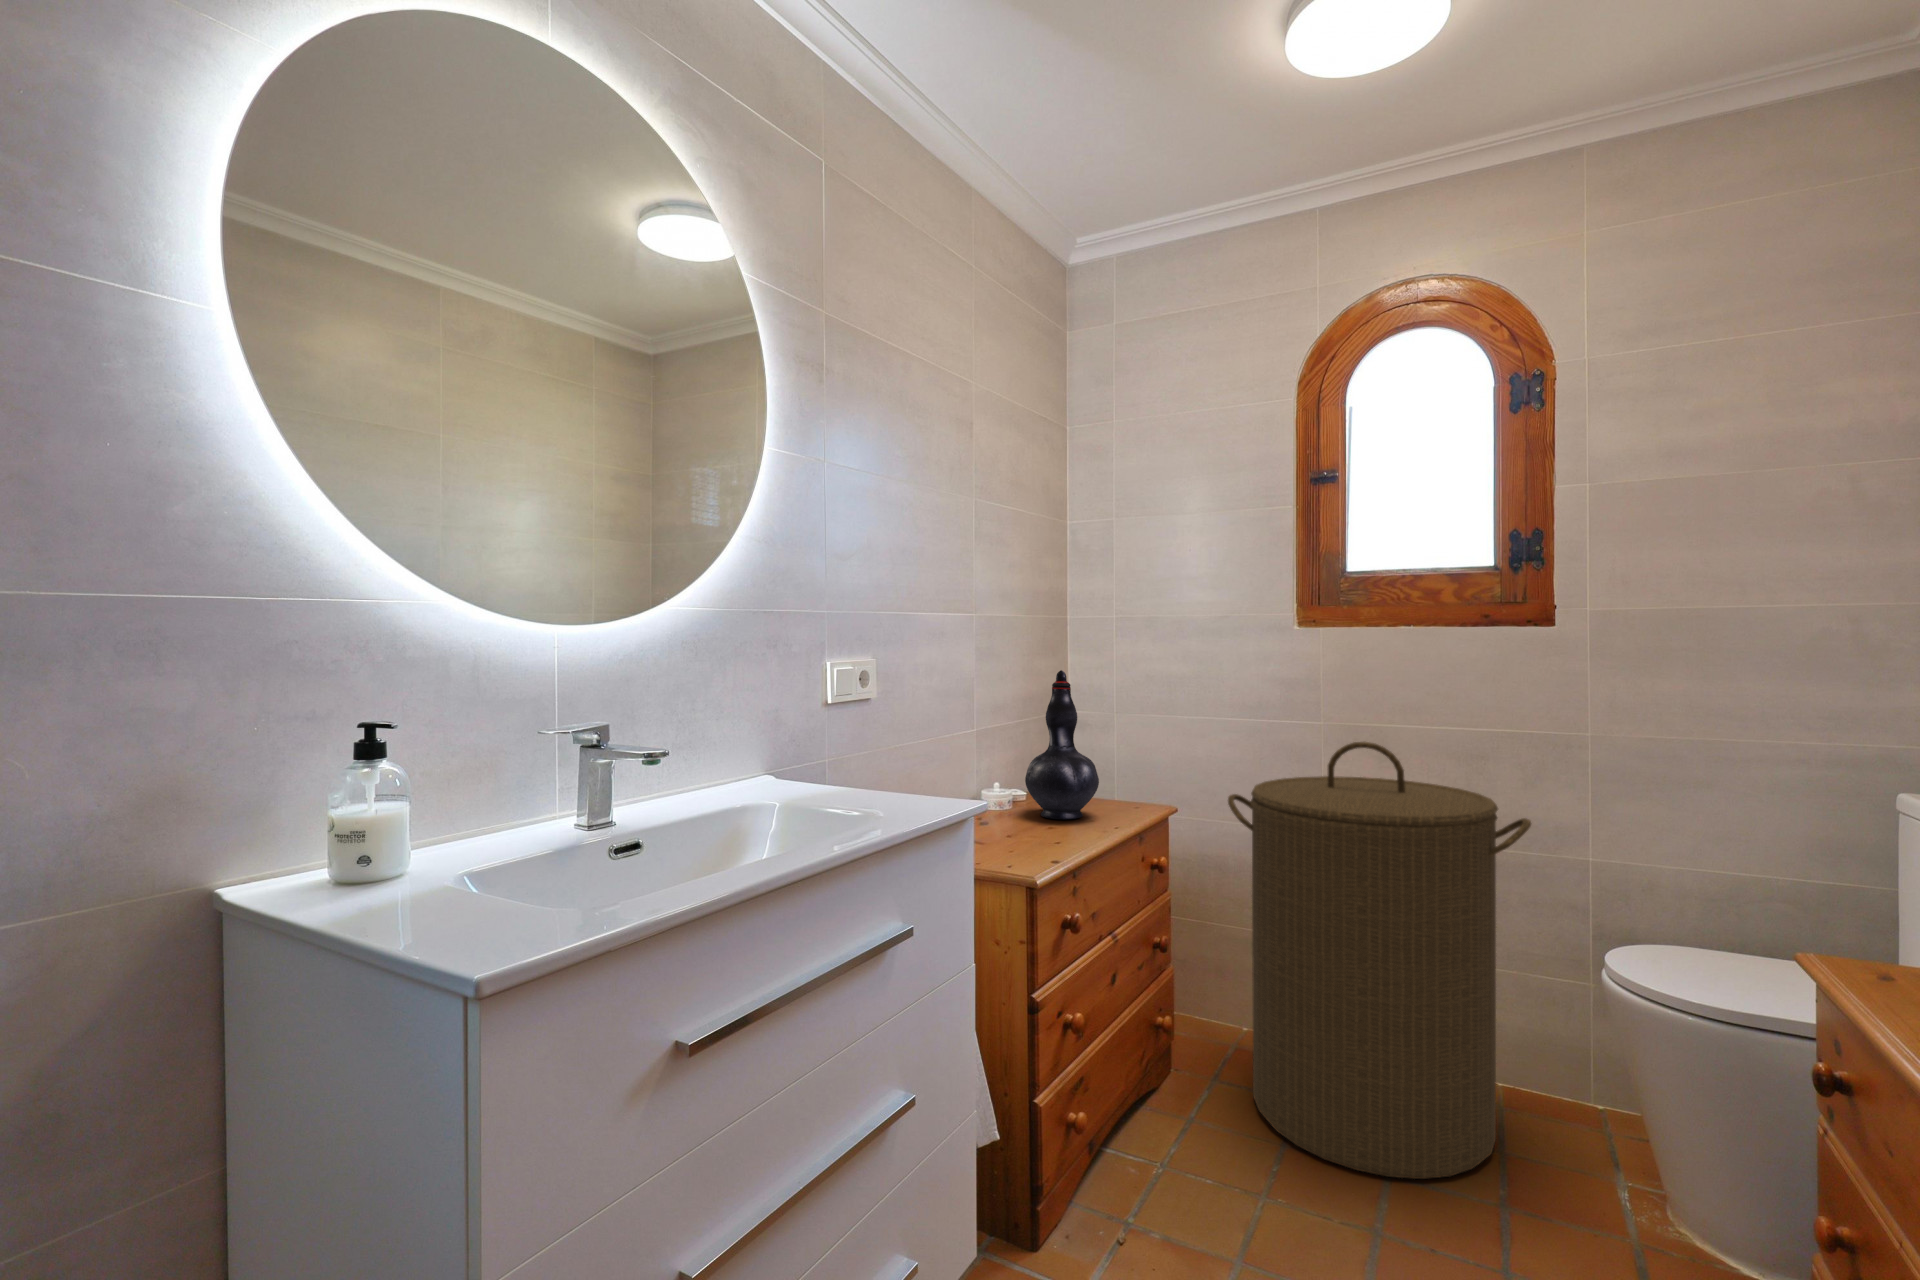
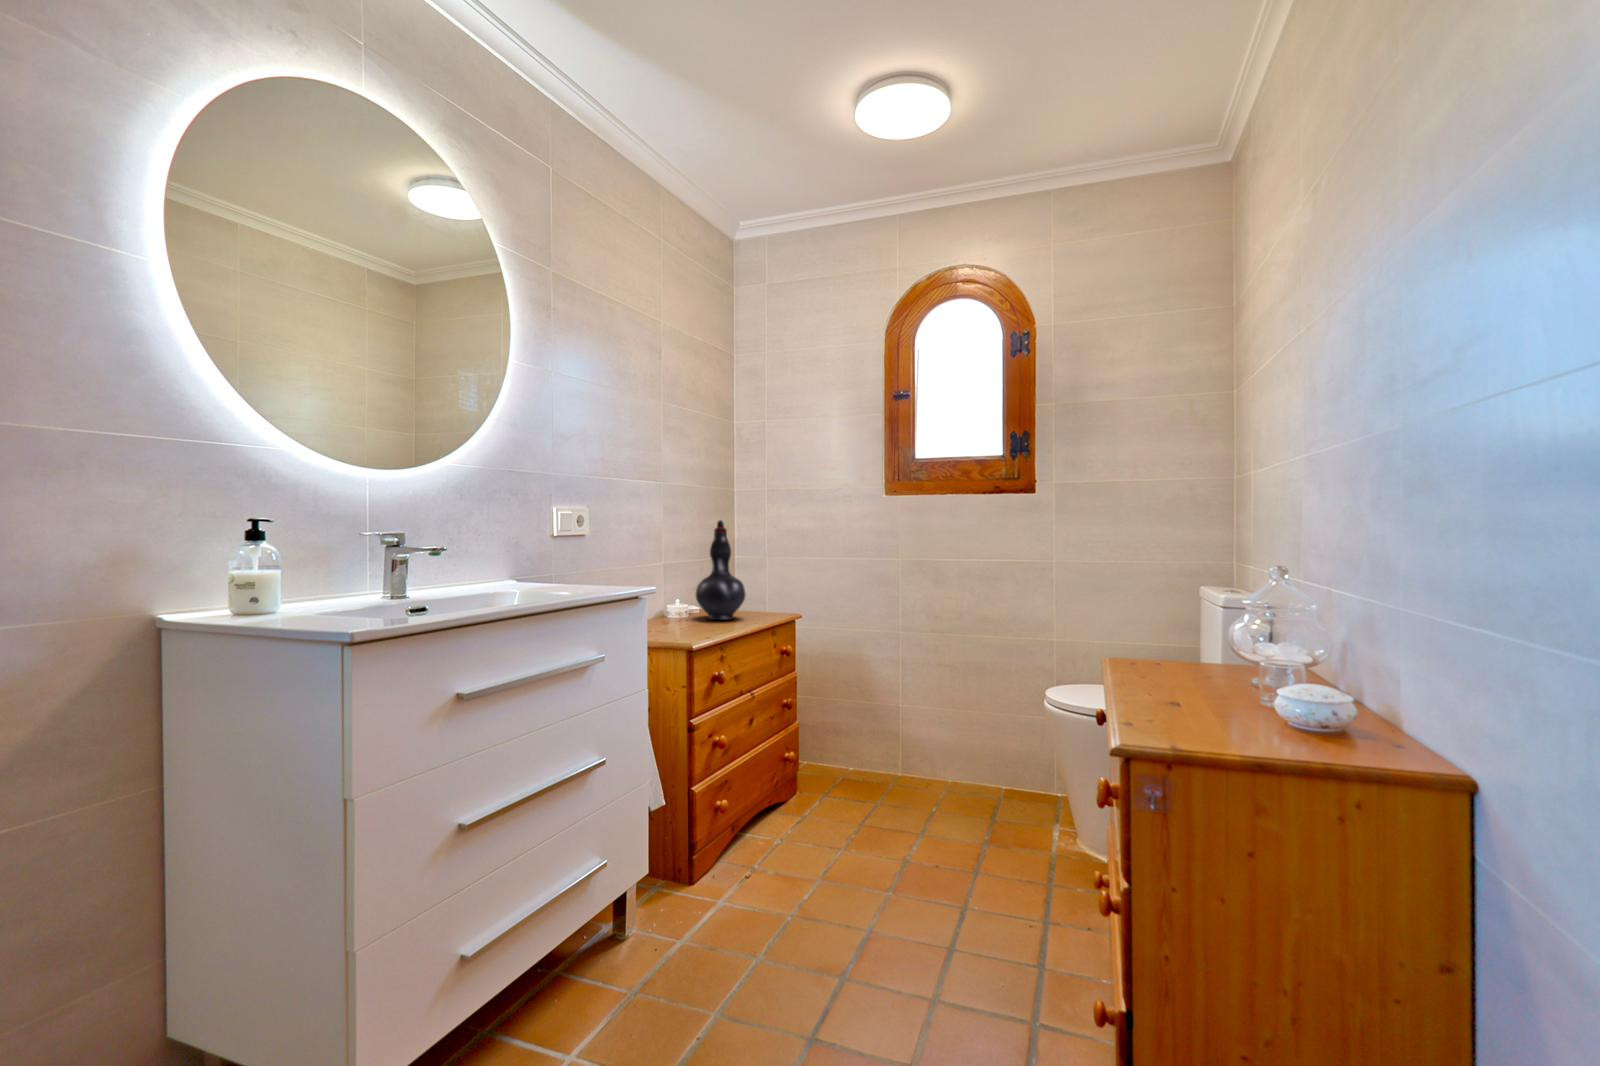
laundry hamper: present [1228,742,1531,1179] -> none [833,566,1012,837]

